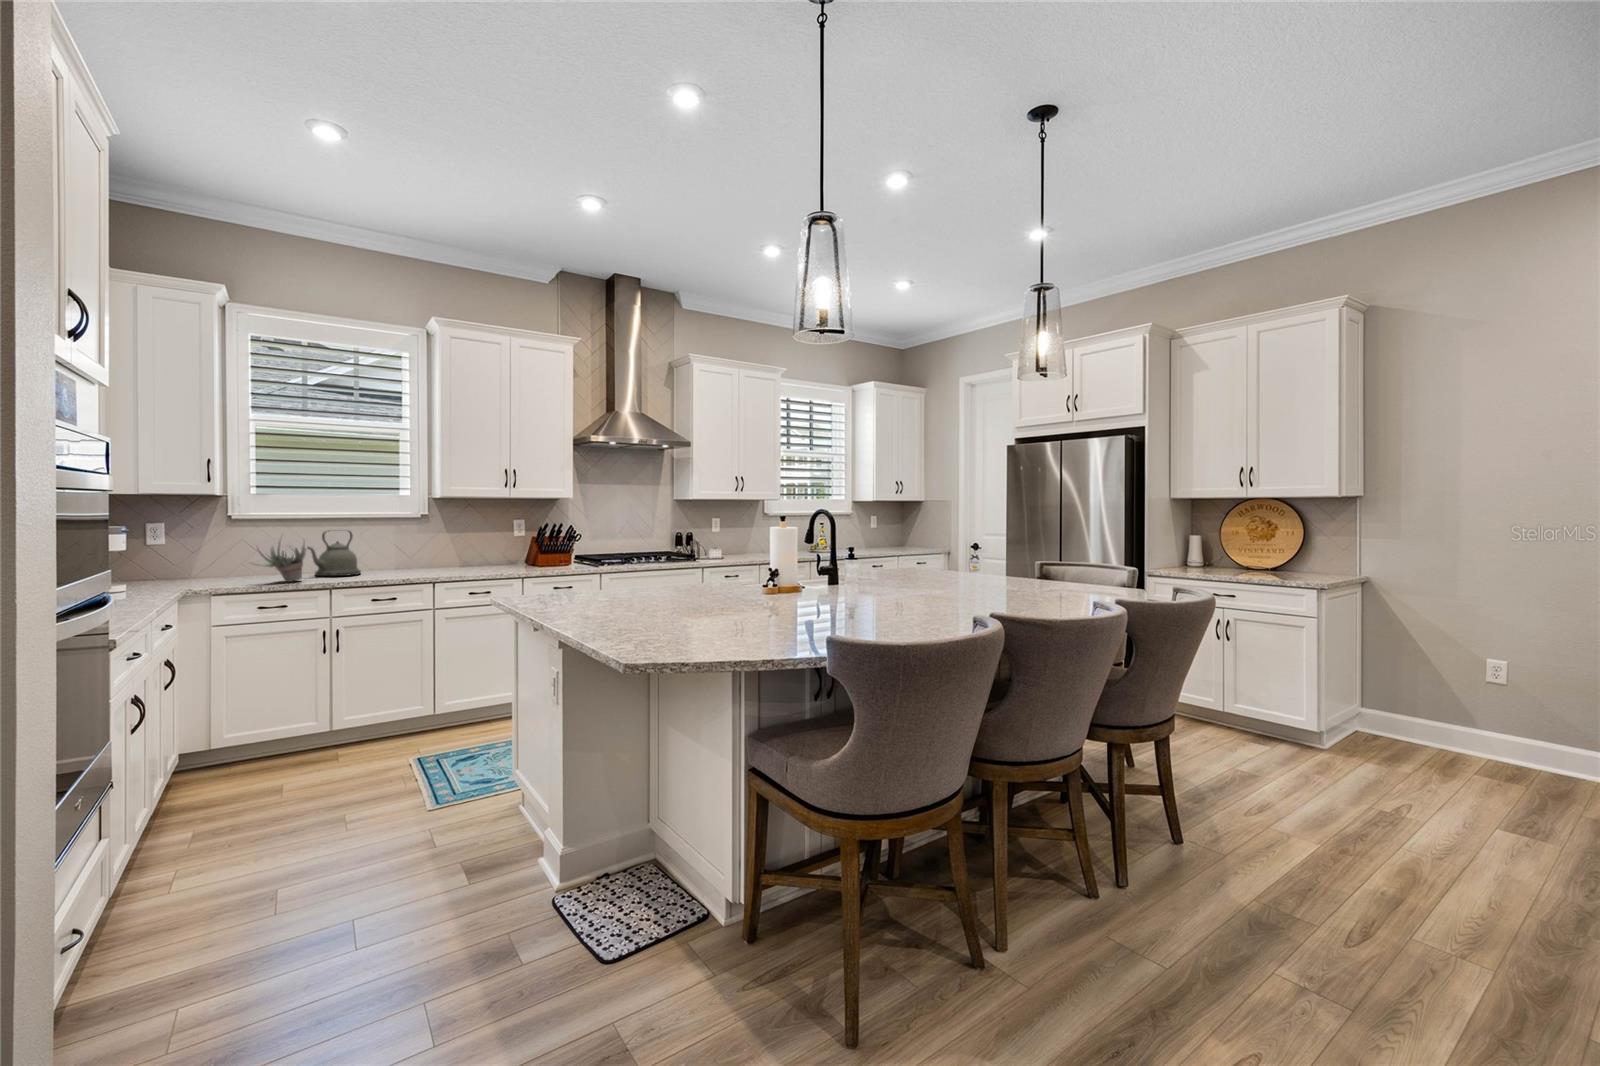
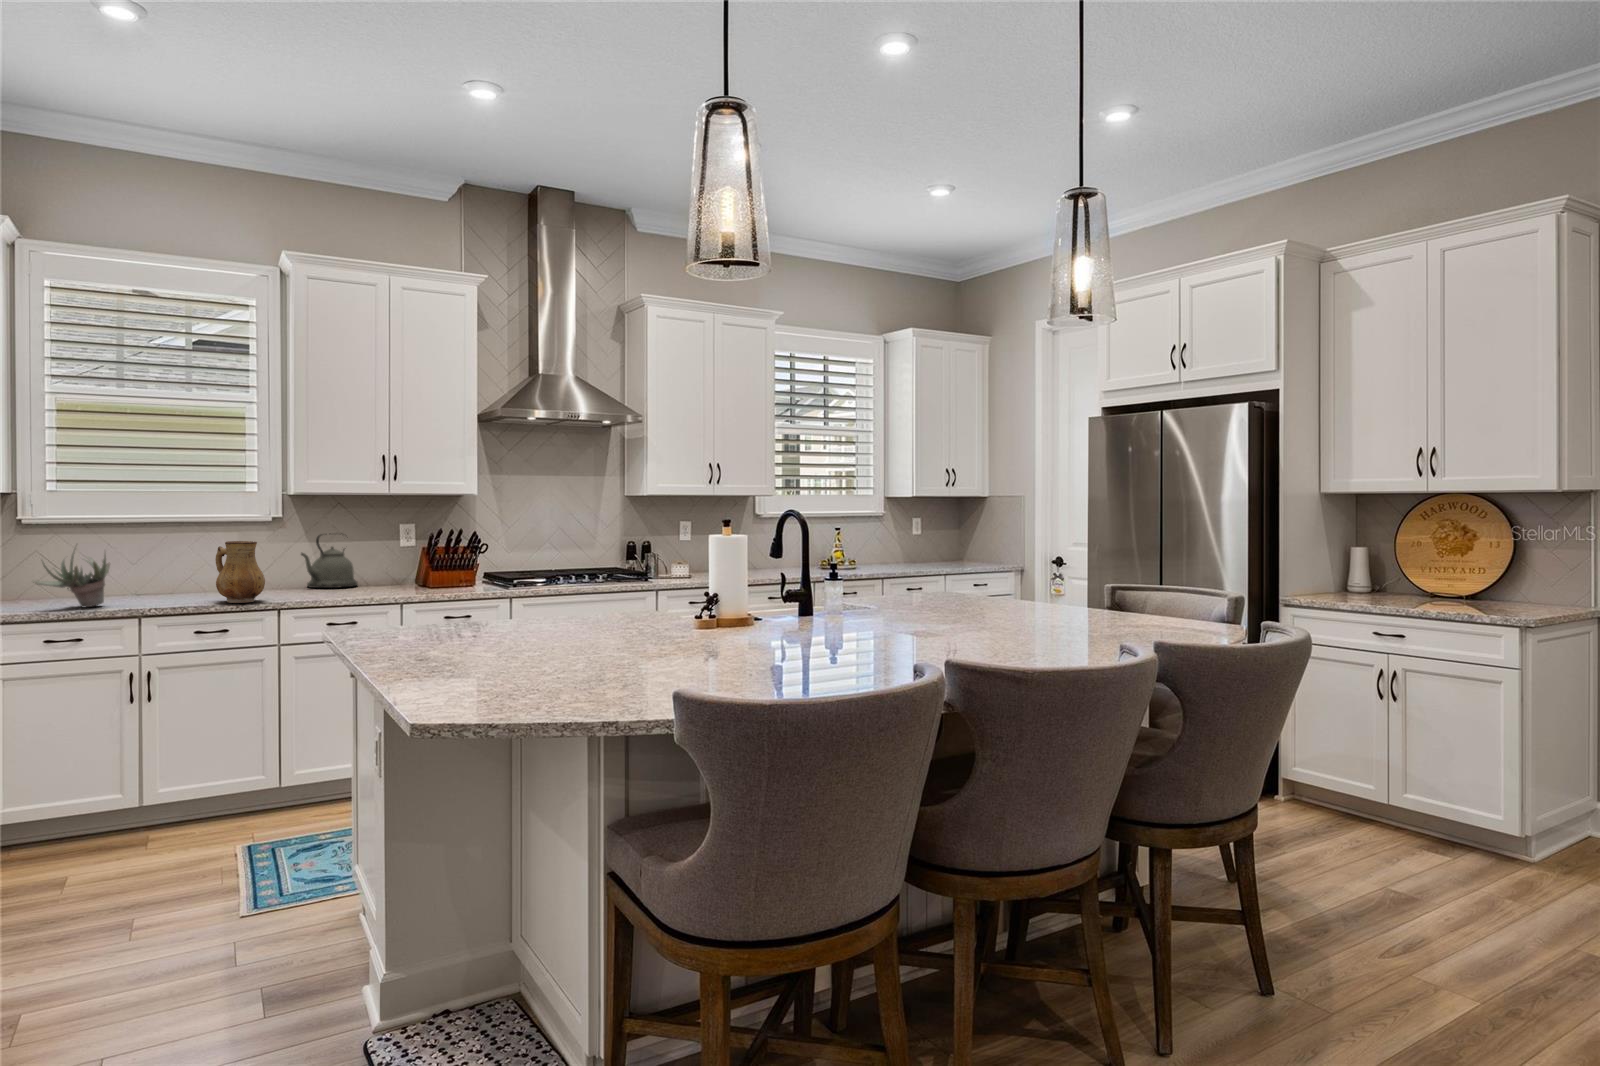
kettle: present [307,531,361,576] -> present [301,534,358,588]
ceramic pitcher: none [385,532,422,578] -> present [215,541,265,603]

